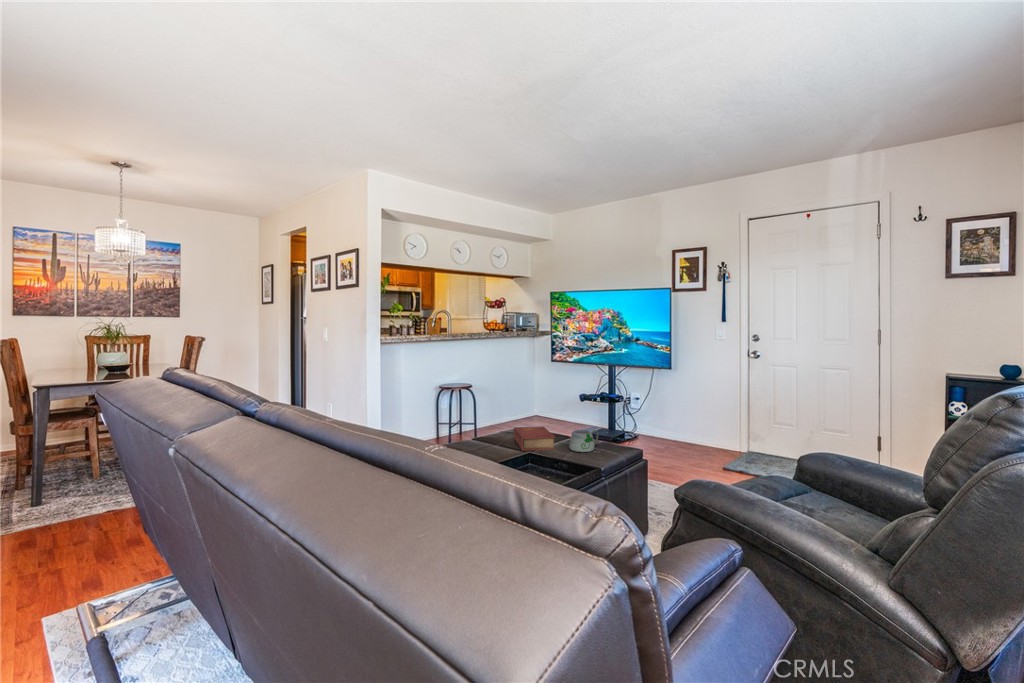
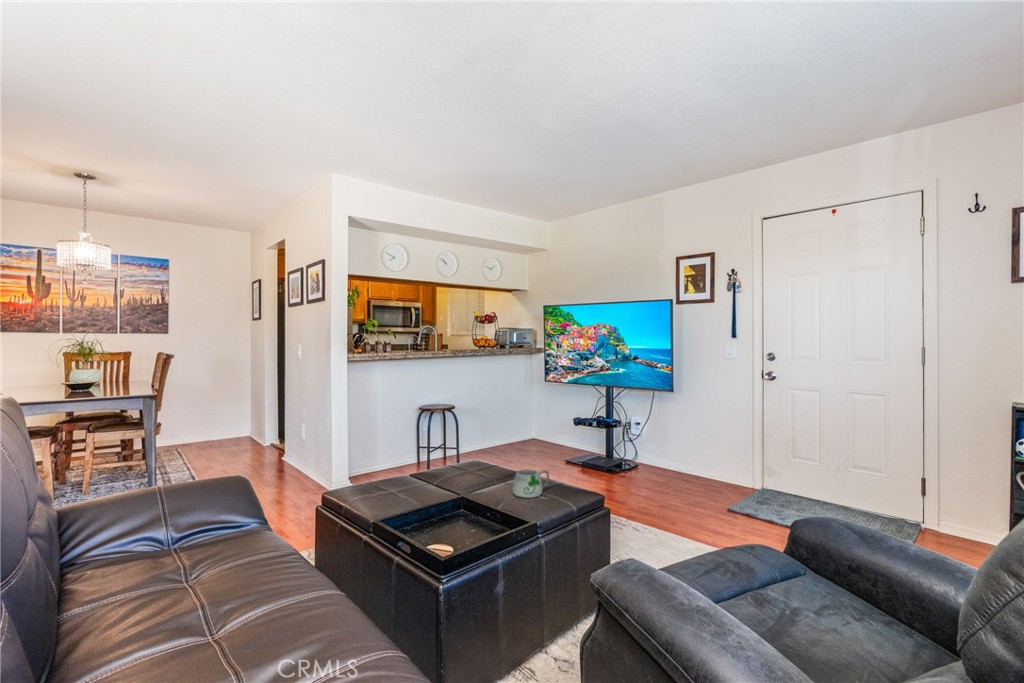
book: present [514,427,555,451] -> none [457,462,497,493]

